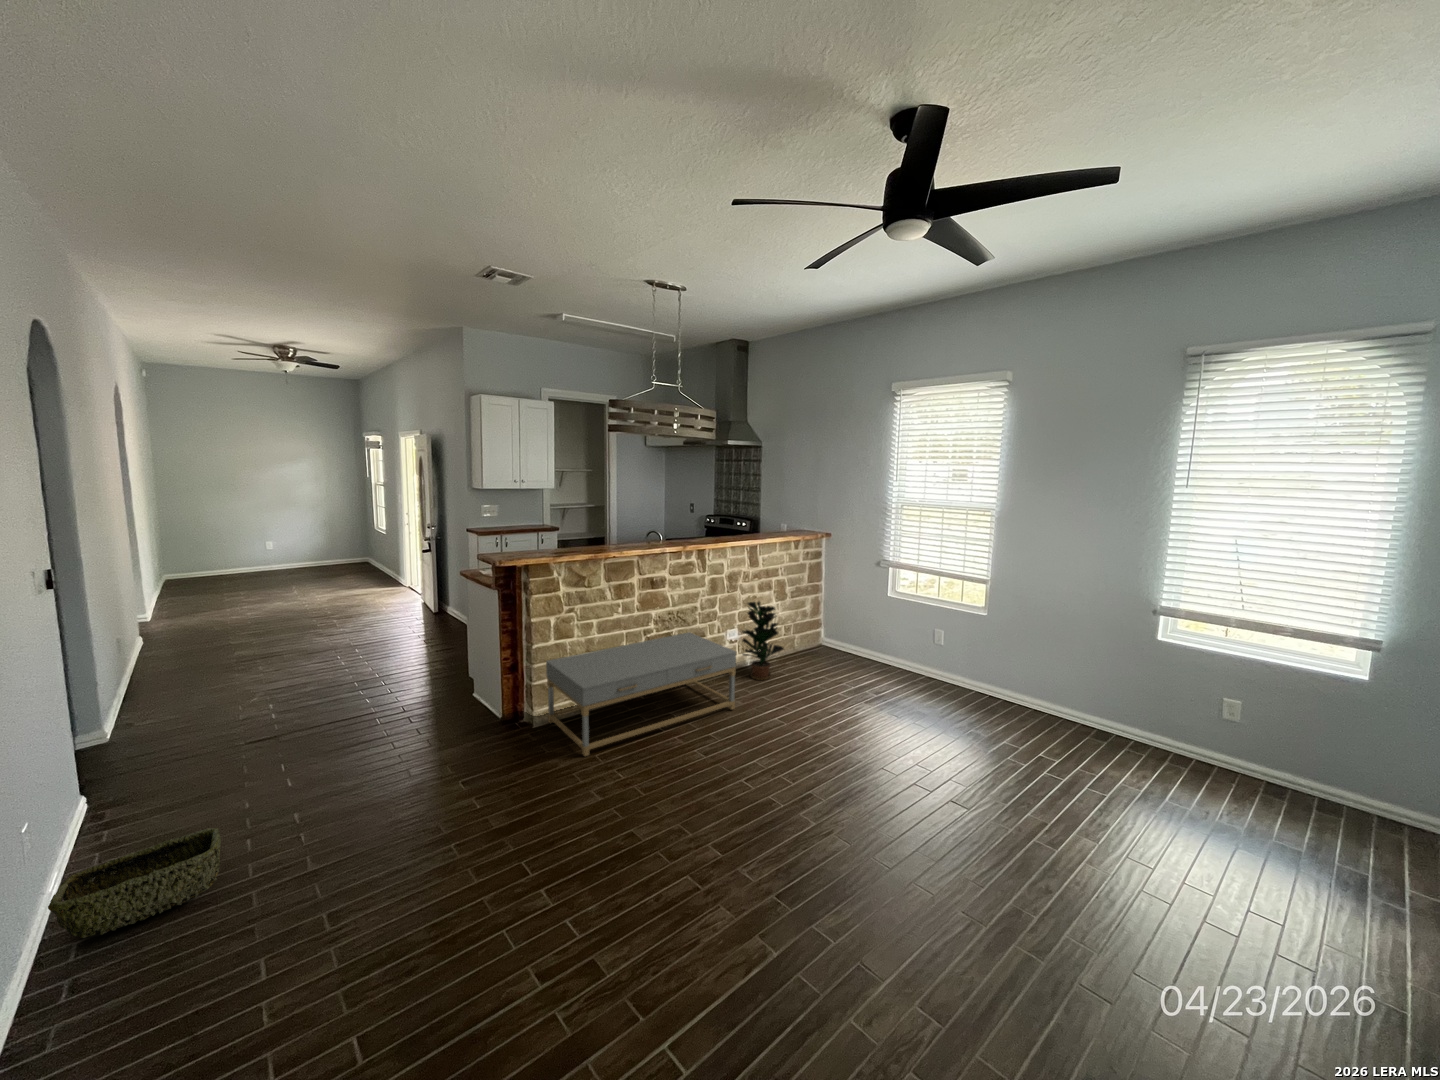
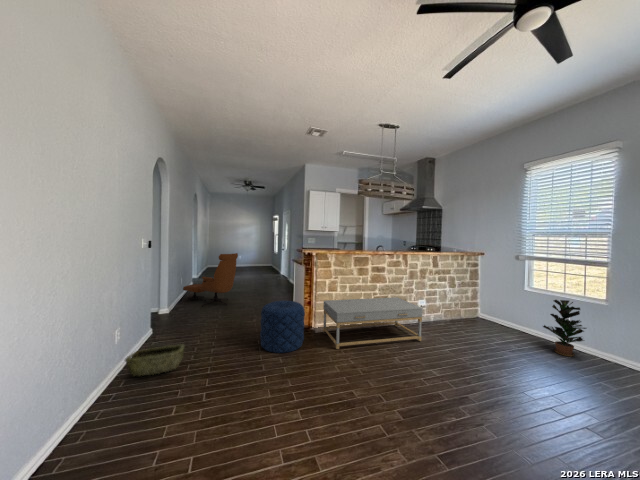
lounge chair: none [129,563,303,710] -> present [183,253,238,307]
potted plant: present [742,602,784,680] -> present [543,300,586,357]
pouf: none [409,675,513,792] -> present [260,301,305,353]

